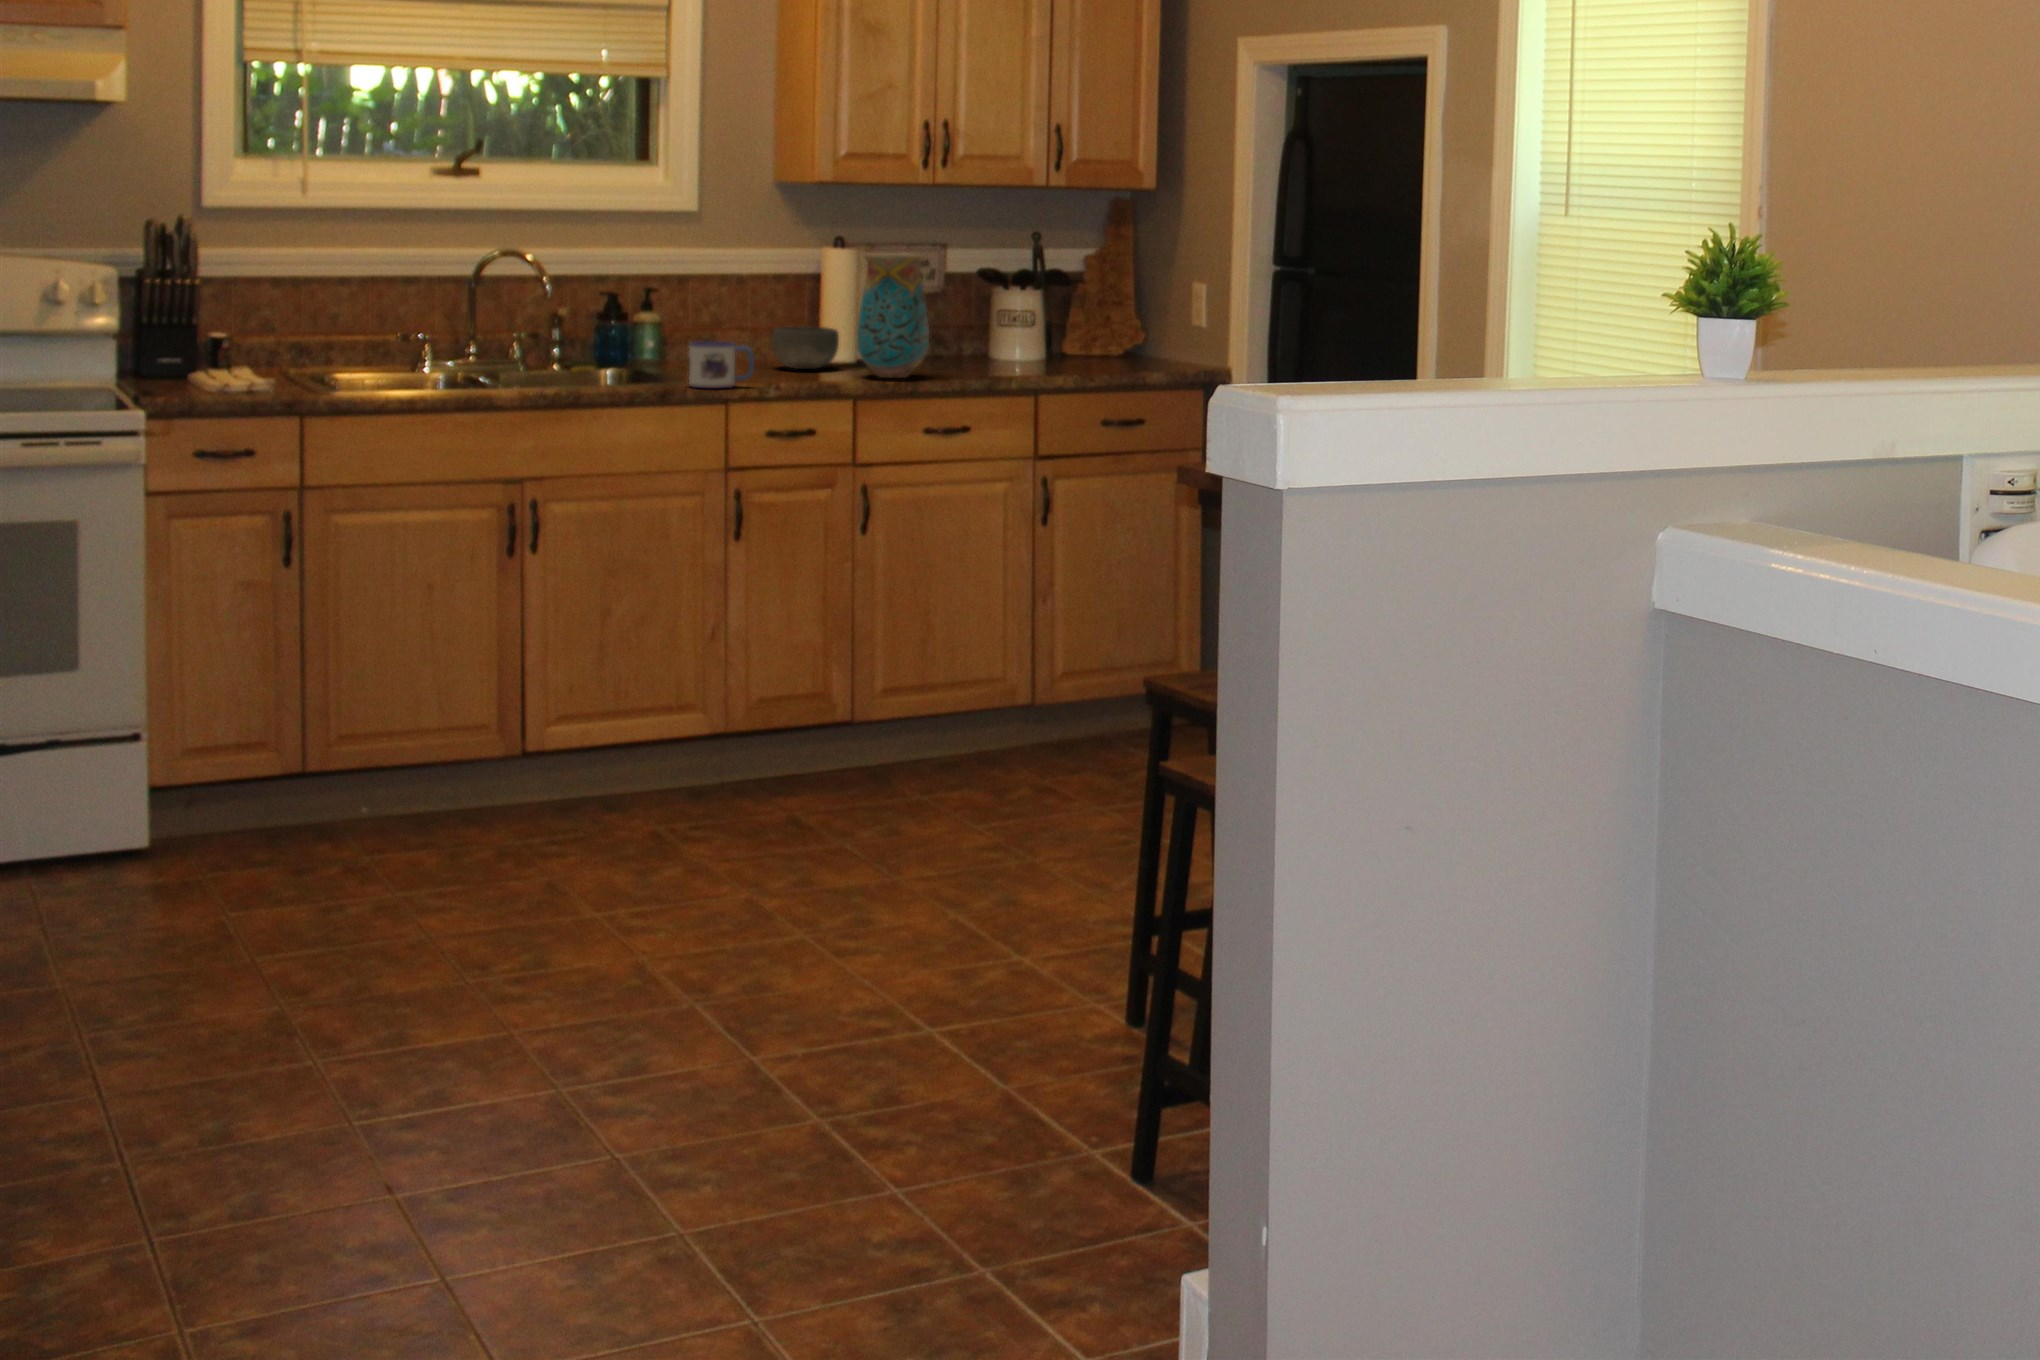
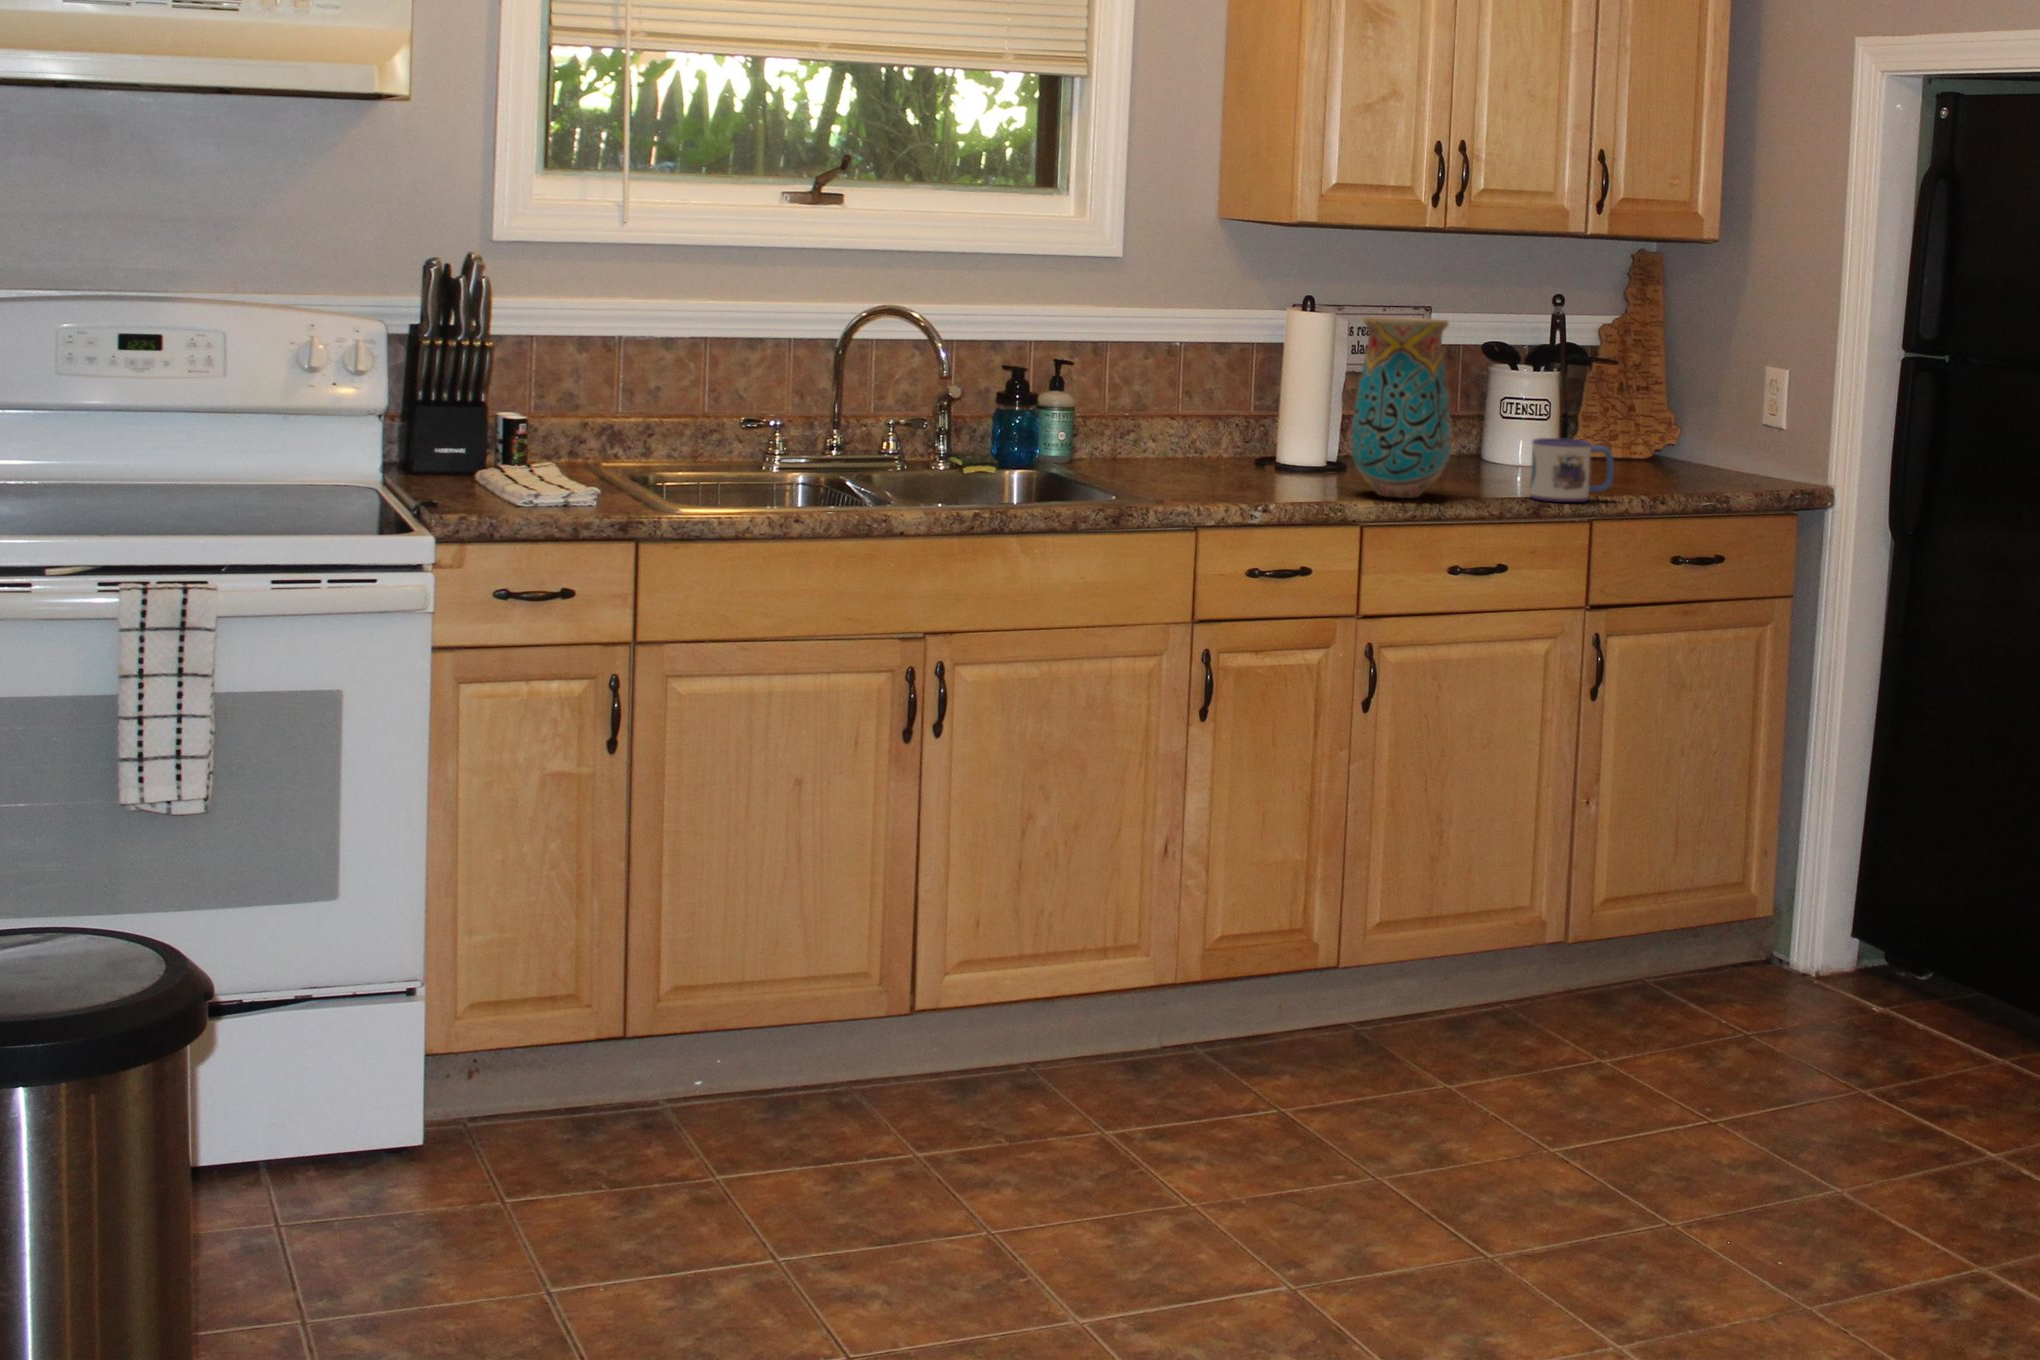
bowl: present [772,326,839,369] -> none [1224,419,1315,479]
mug: present [689,341,754,388] -> present [1530,438,1614,502]

